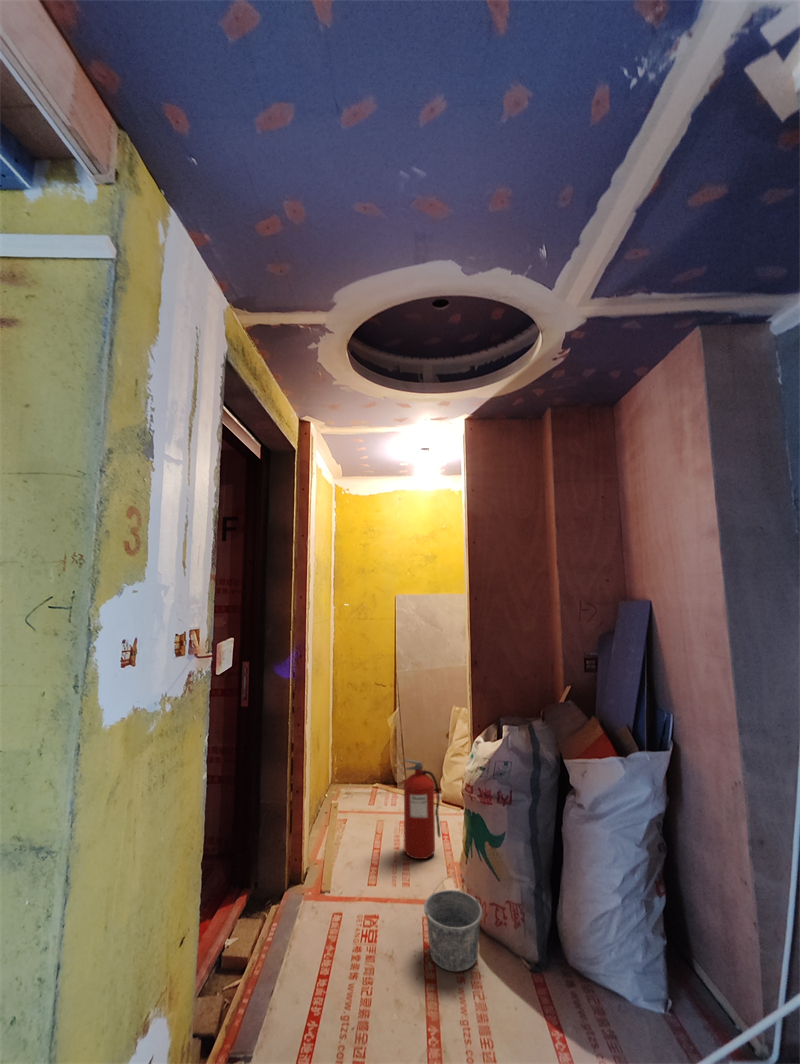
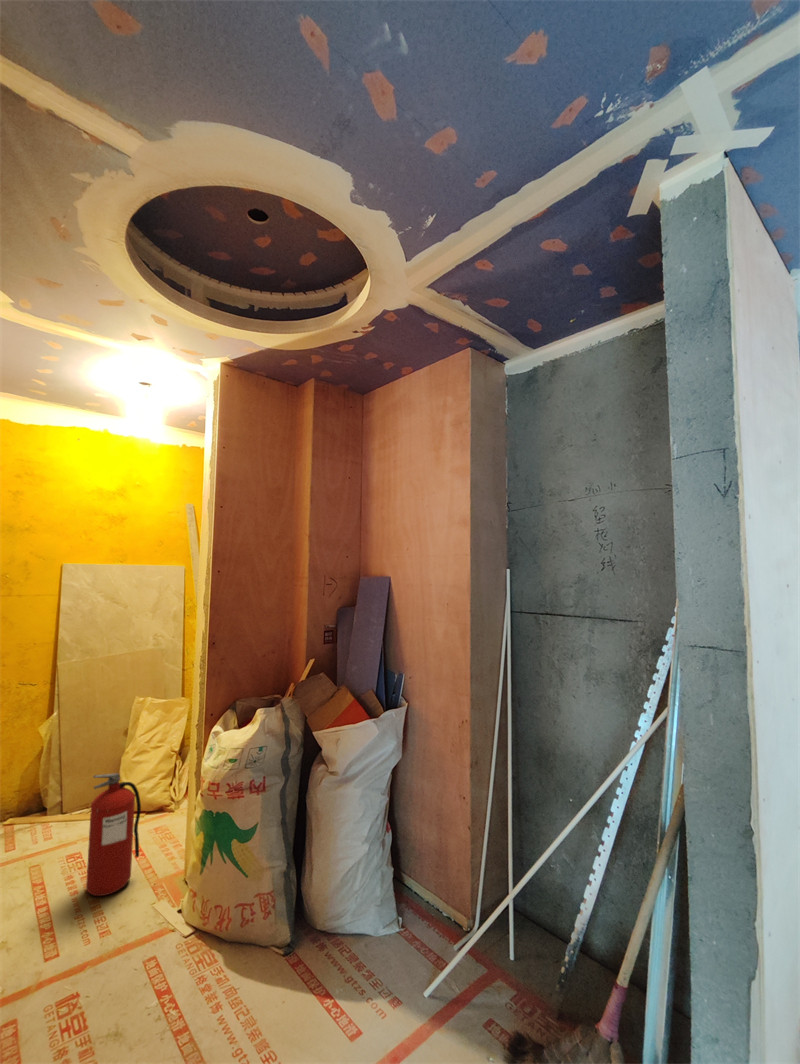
bucket: present [424,890,482,971] -> none [159,891,235,1009]

